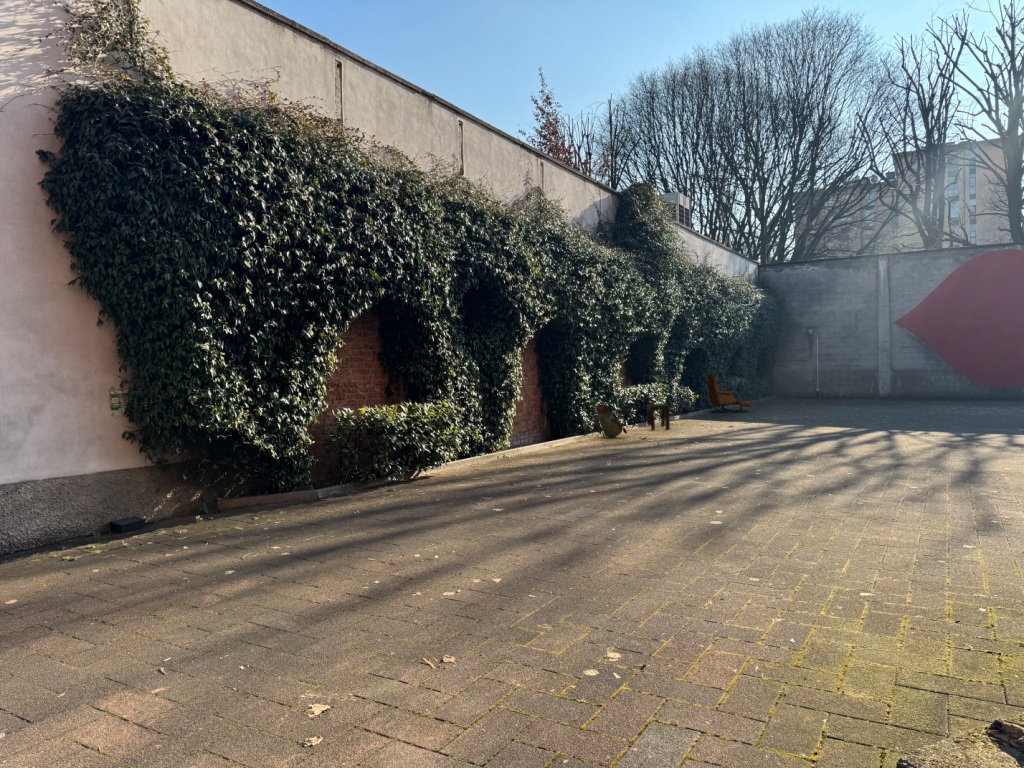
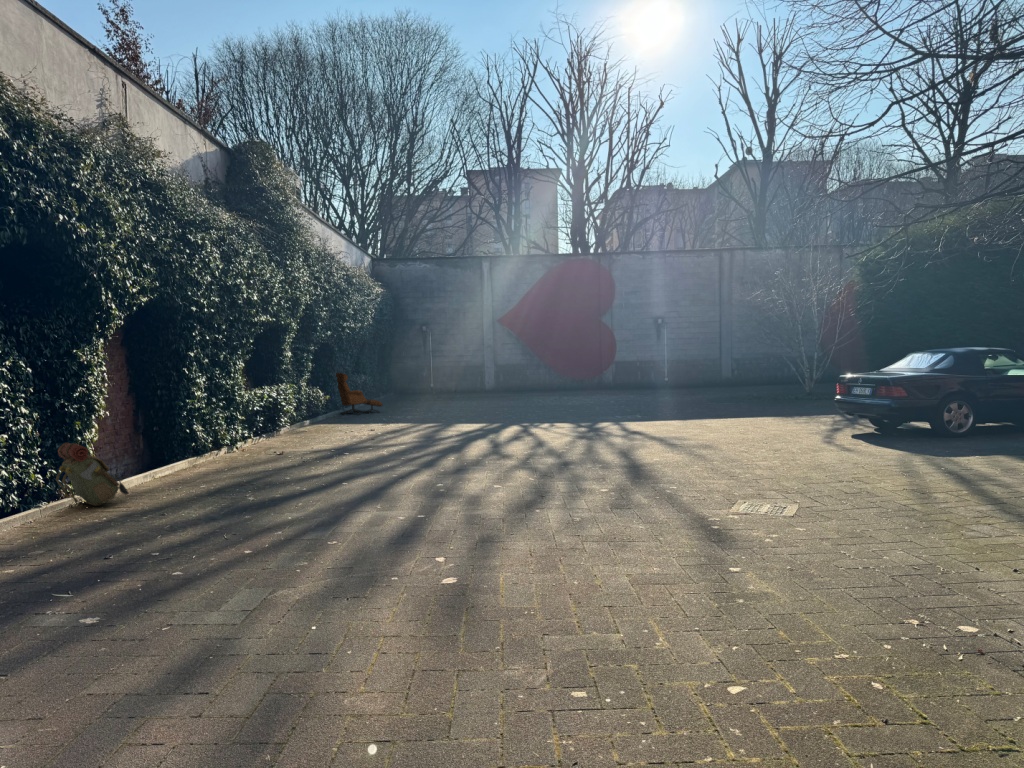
backpack: present [595,404,627,438] -> present [56,443,128,506]
bench: present [647,404,670,430] -> none [275,408,306,441]

